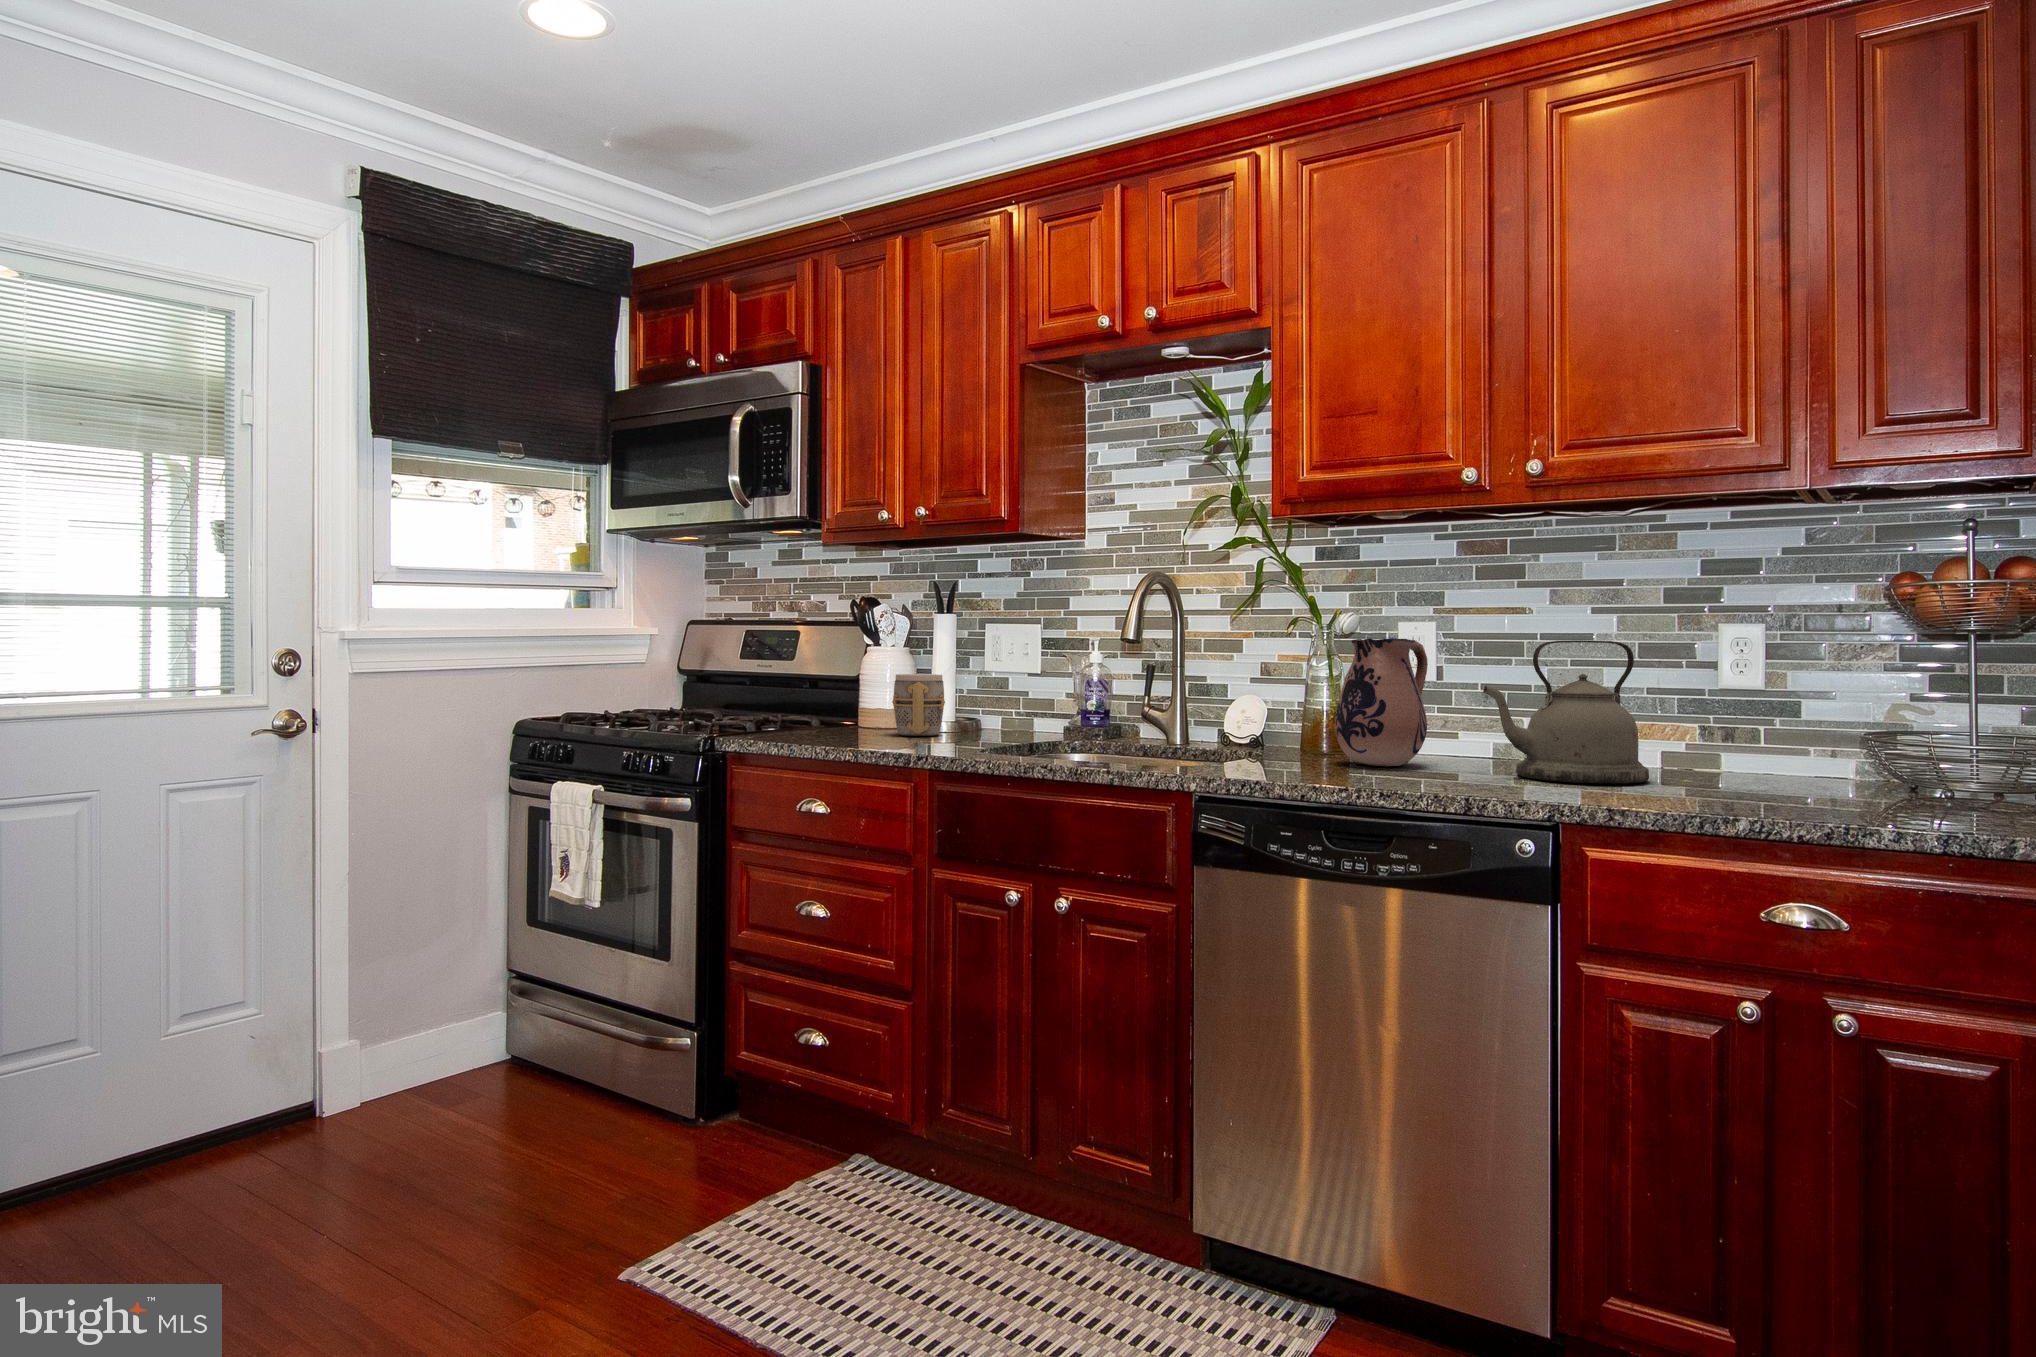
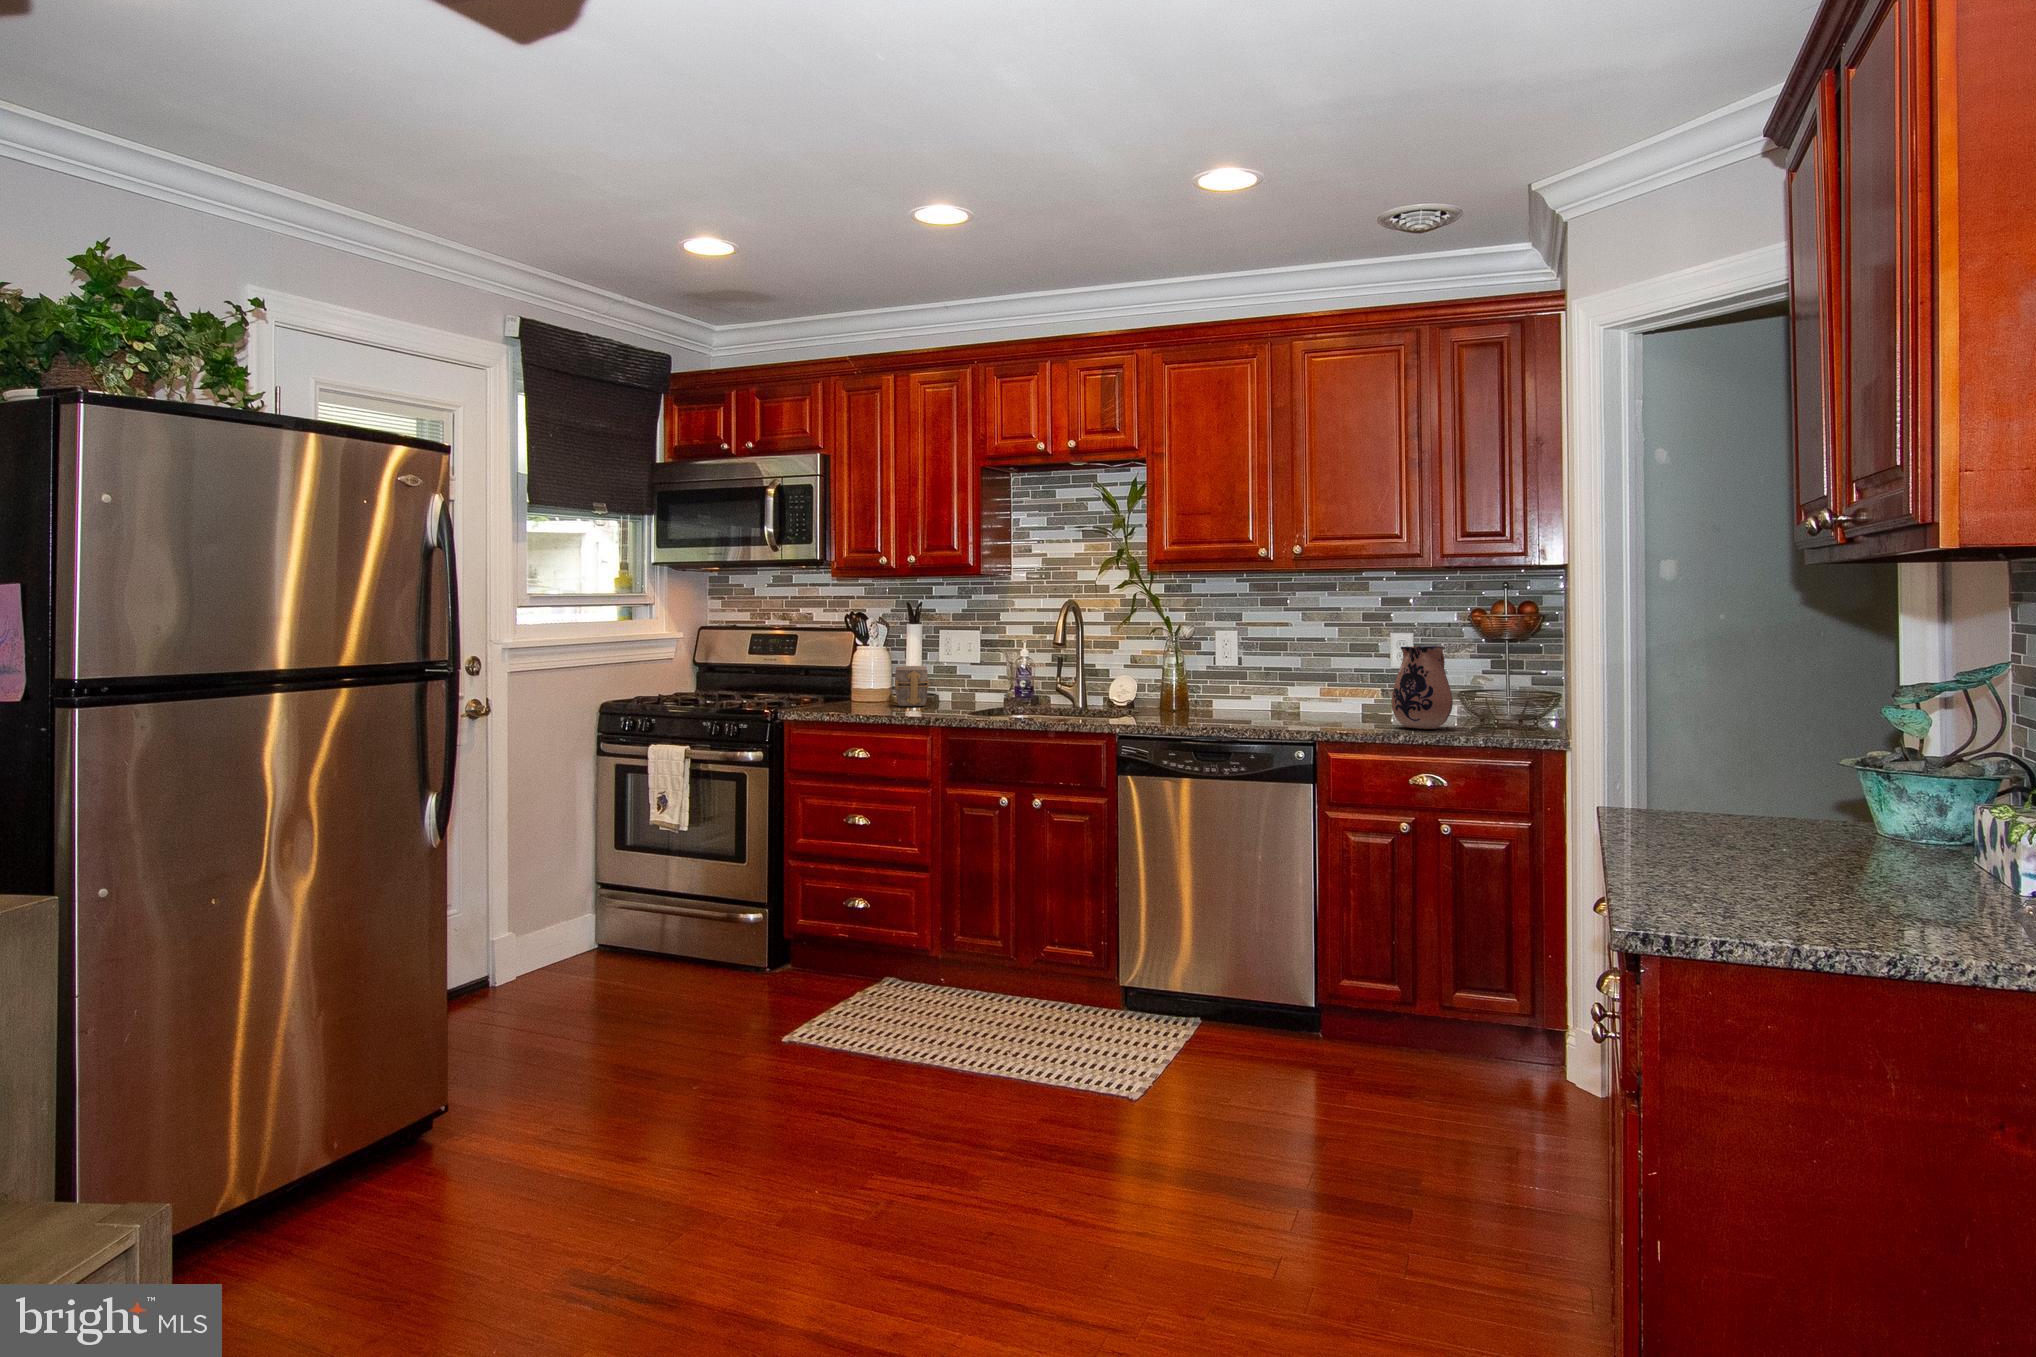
ceramic pitcher: present [1335,638,1428,766] -> present [1391,646,1453,729]
kettle: present [1483,640,1649,784] -> none [1271,644,1357,721]

